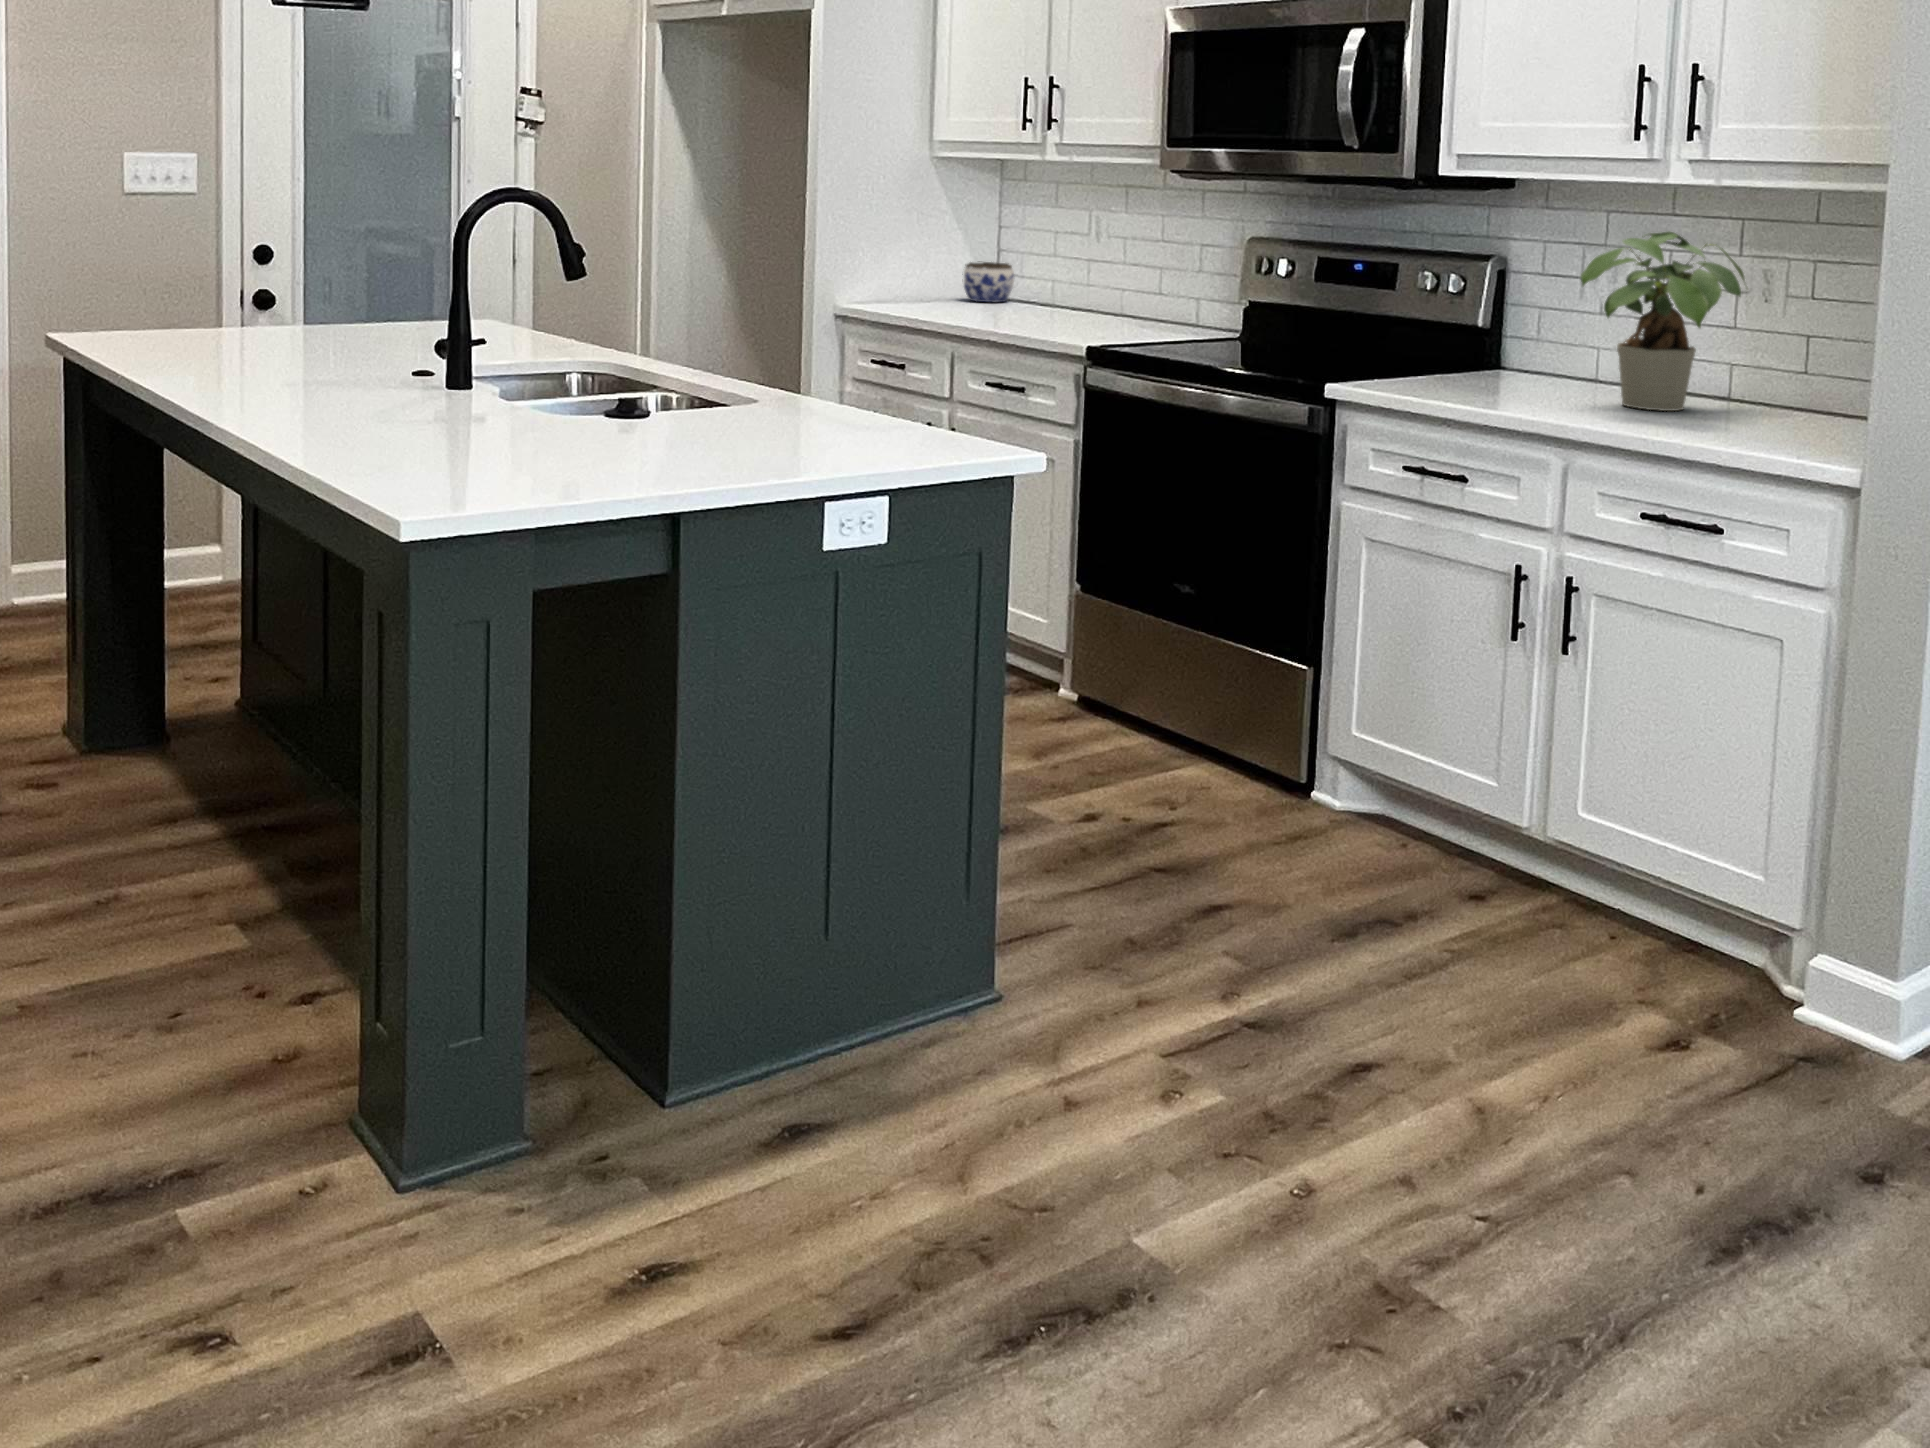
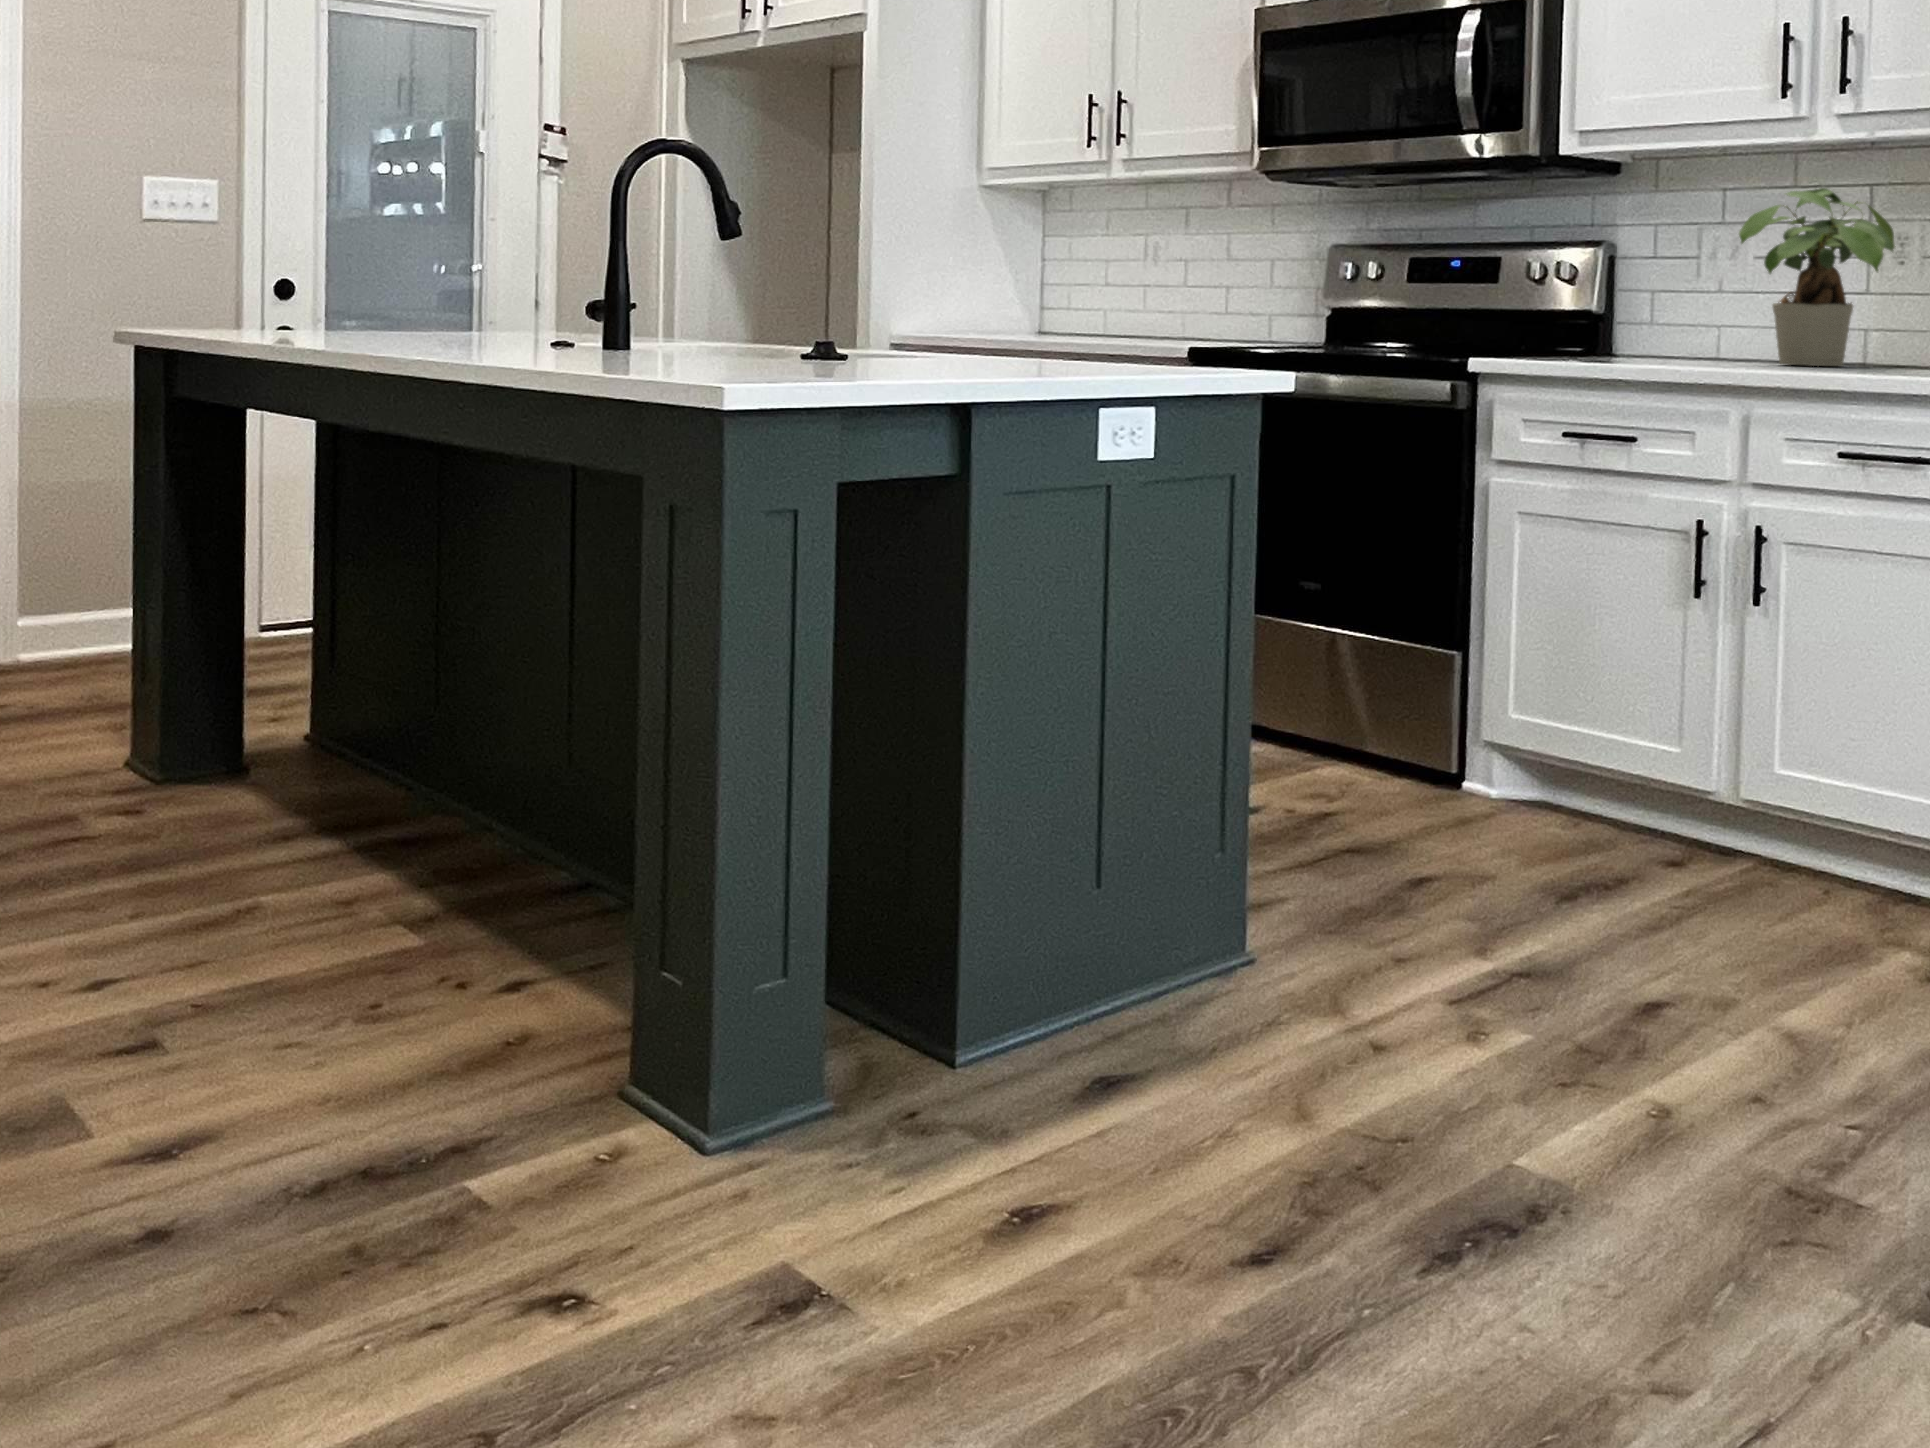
jar: present [964,262,1014,302] -> none [1013,293,1066,333]

